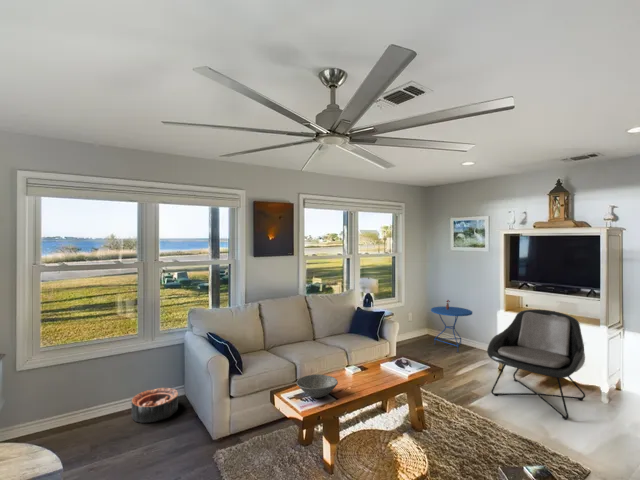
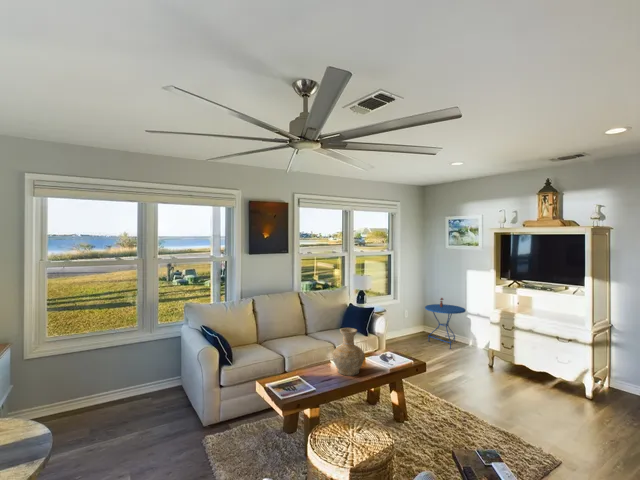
lounge chair: present [487,309,585,420] -> none [473,307,569,414]
vase: none [349,333,383,384] -> present [332,328,365,376]
bowl: present [296,374,338,398] -> none [280,366,319,387]
basket: present [132,388,178,423] -> none [130,378,174,410]

